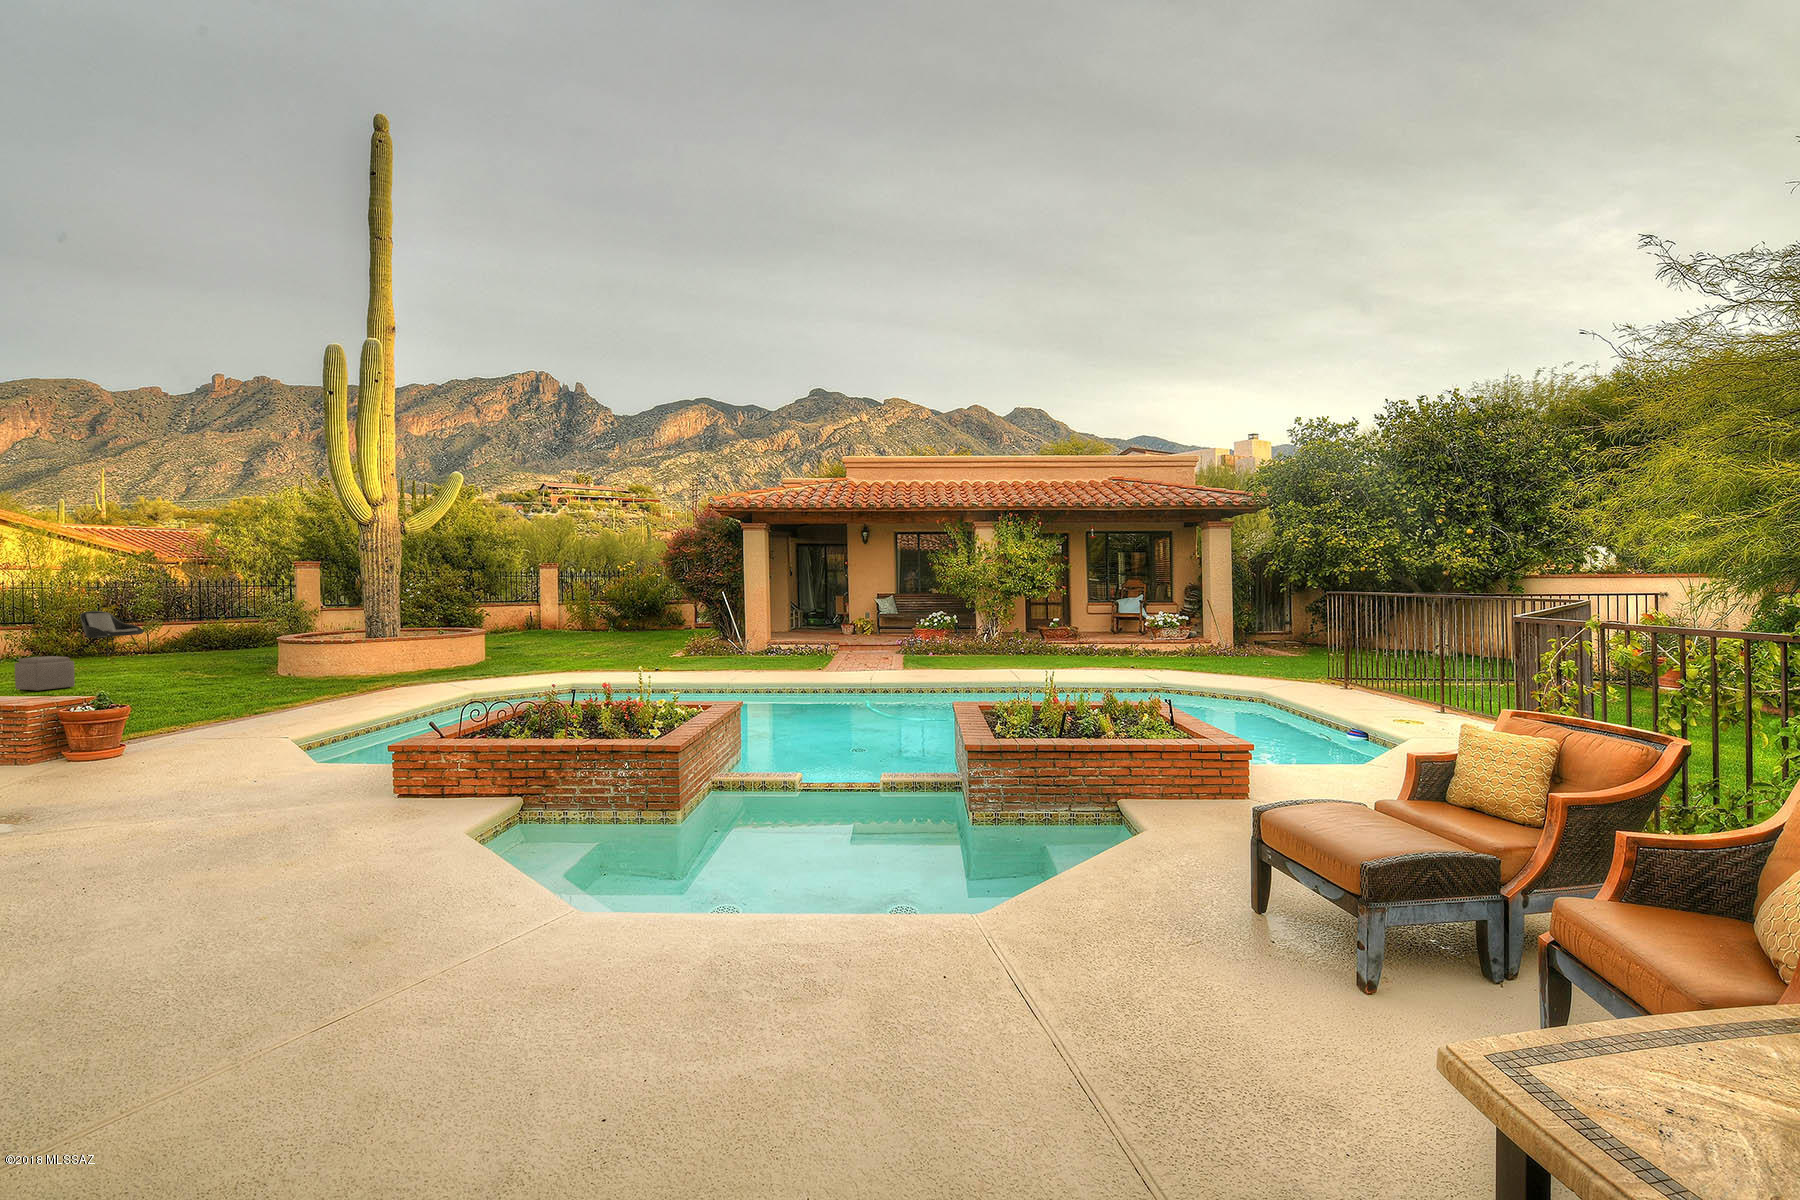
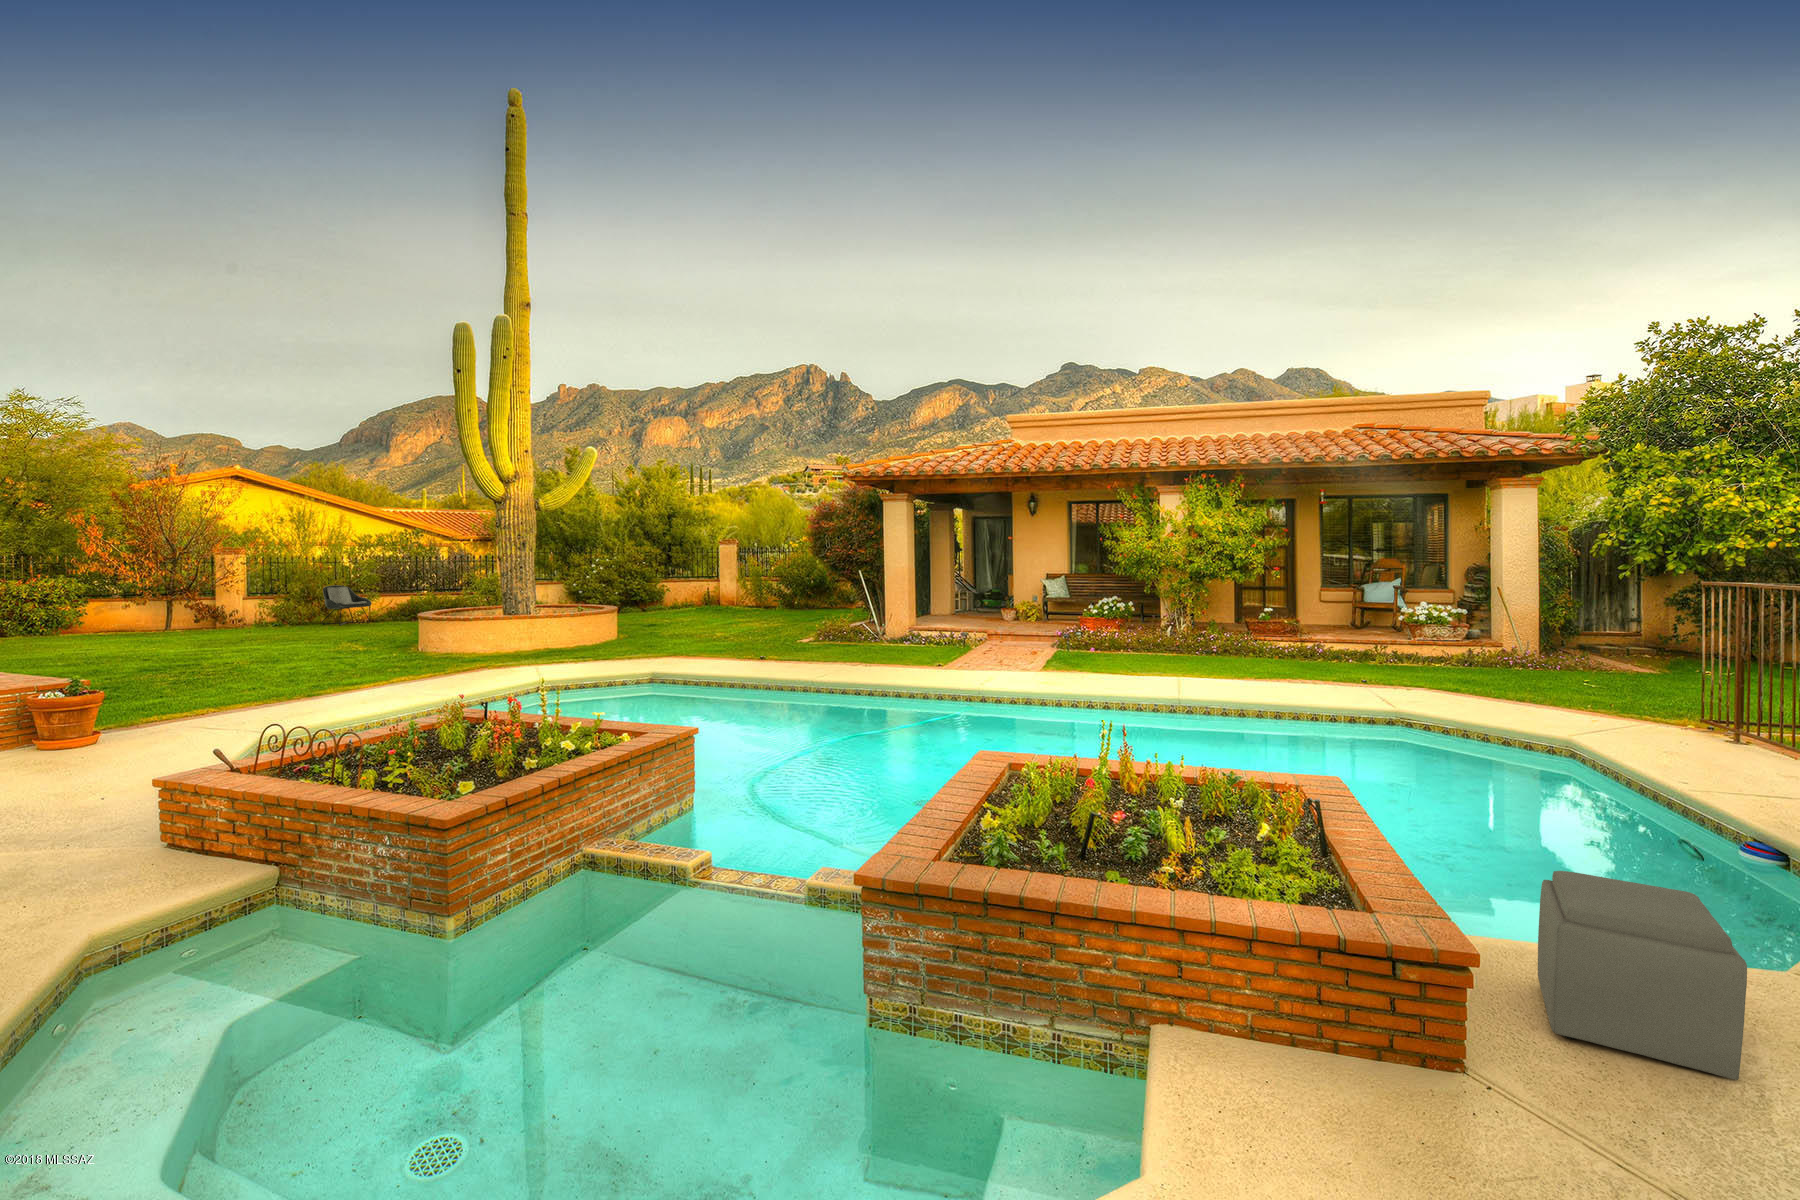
ottoman: present [15,656,75,691] -> present [1538,871,1747,1080]

